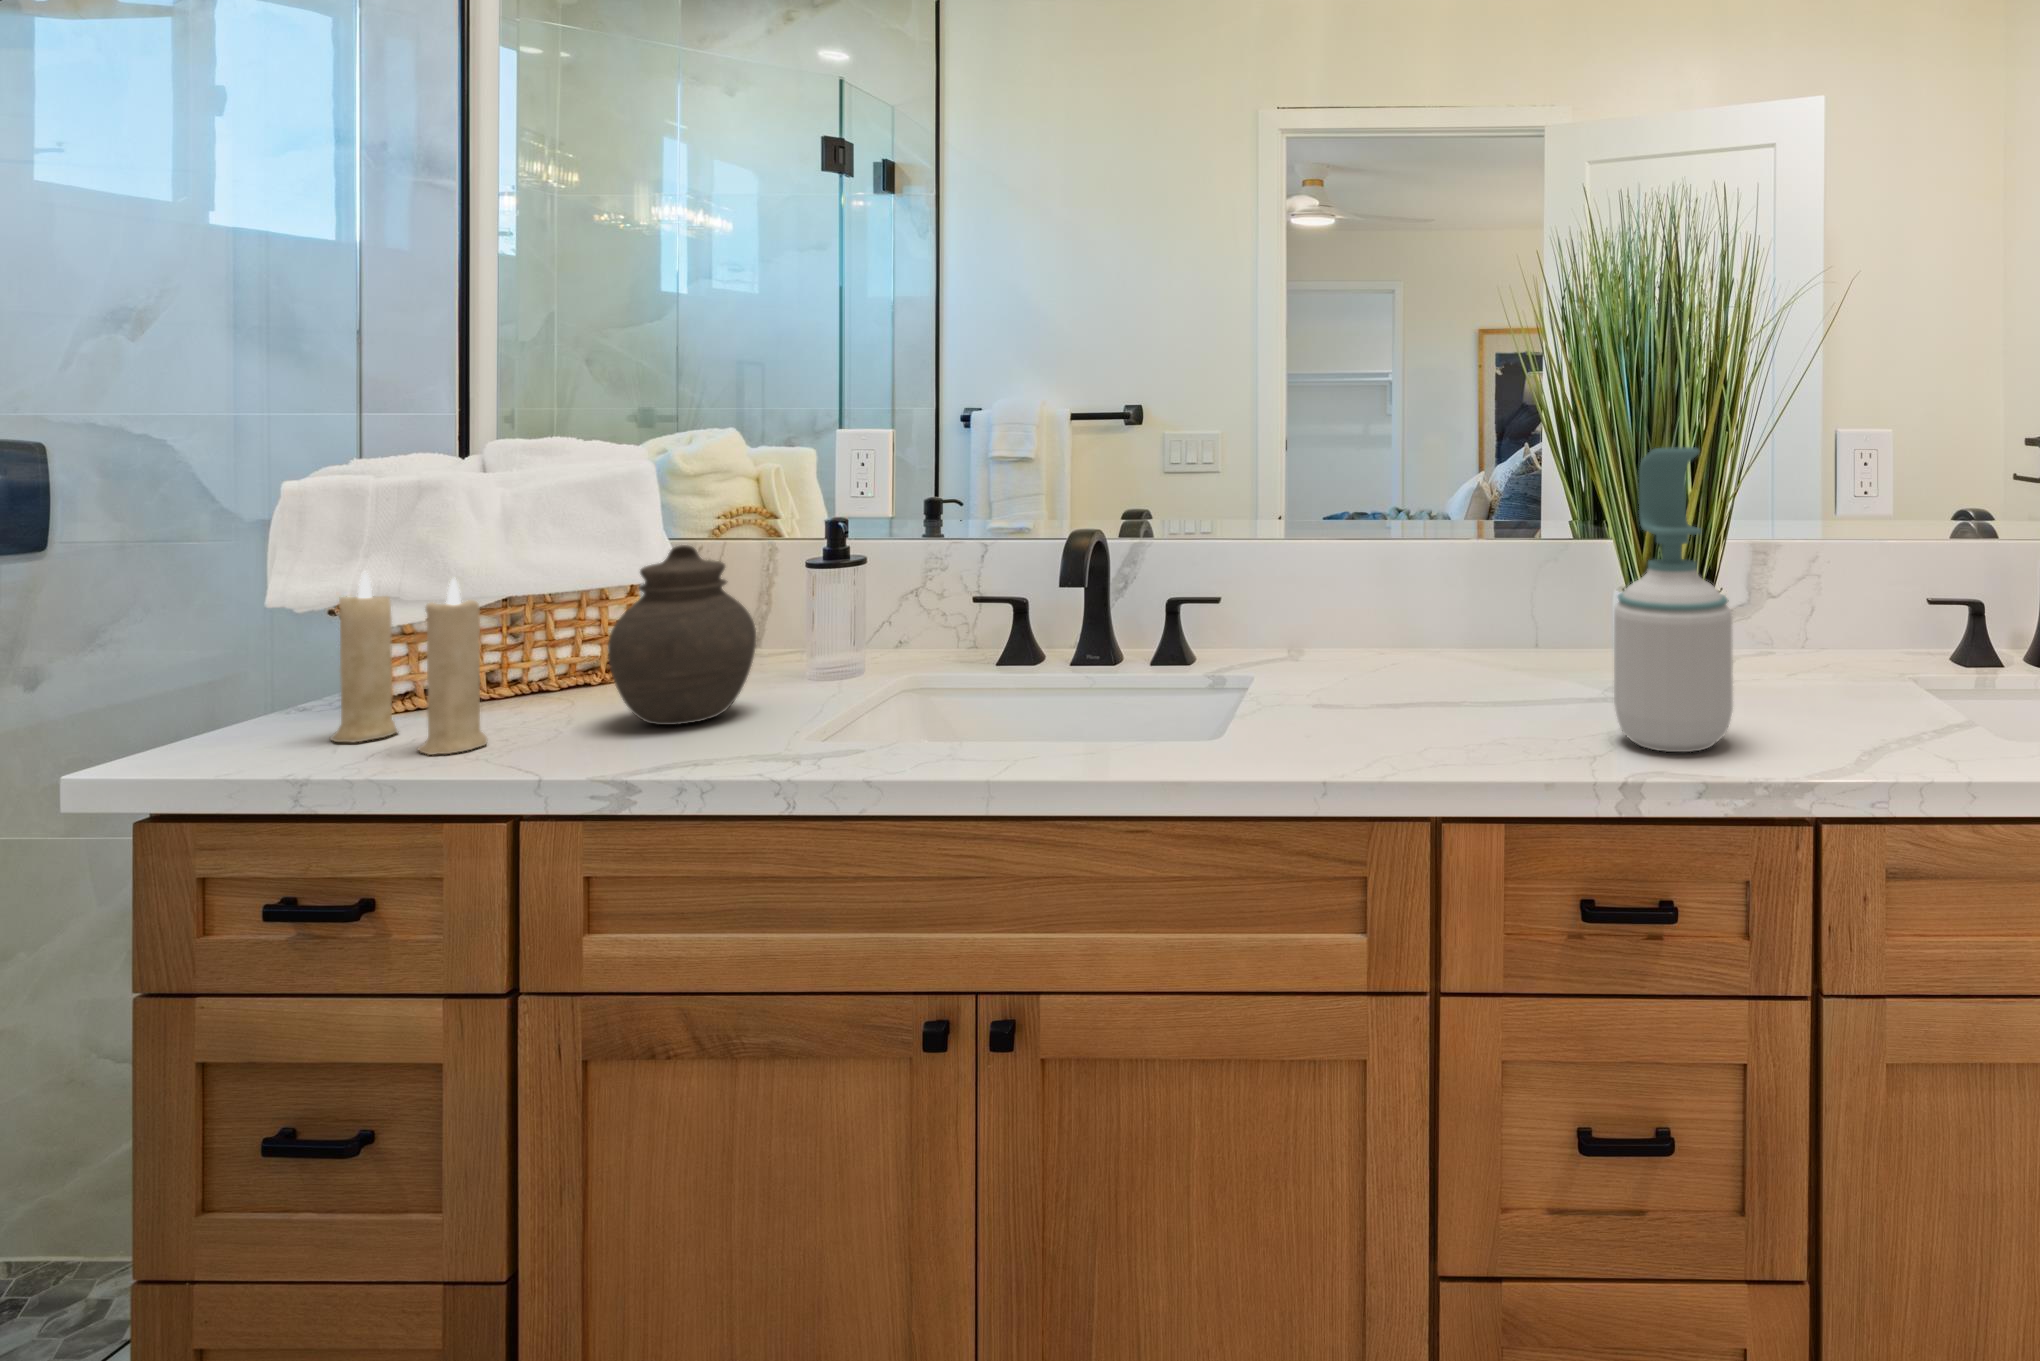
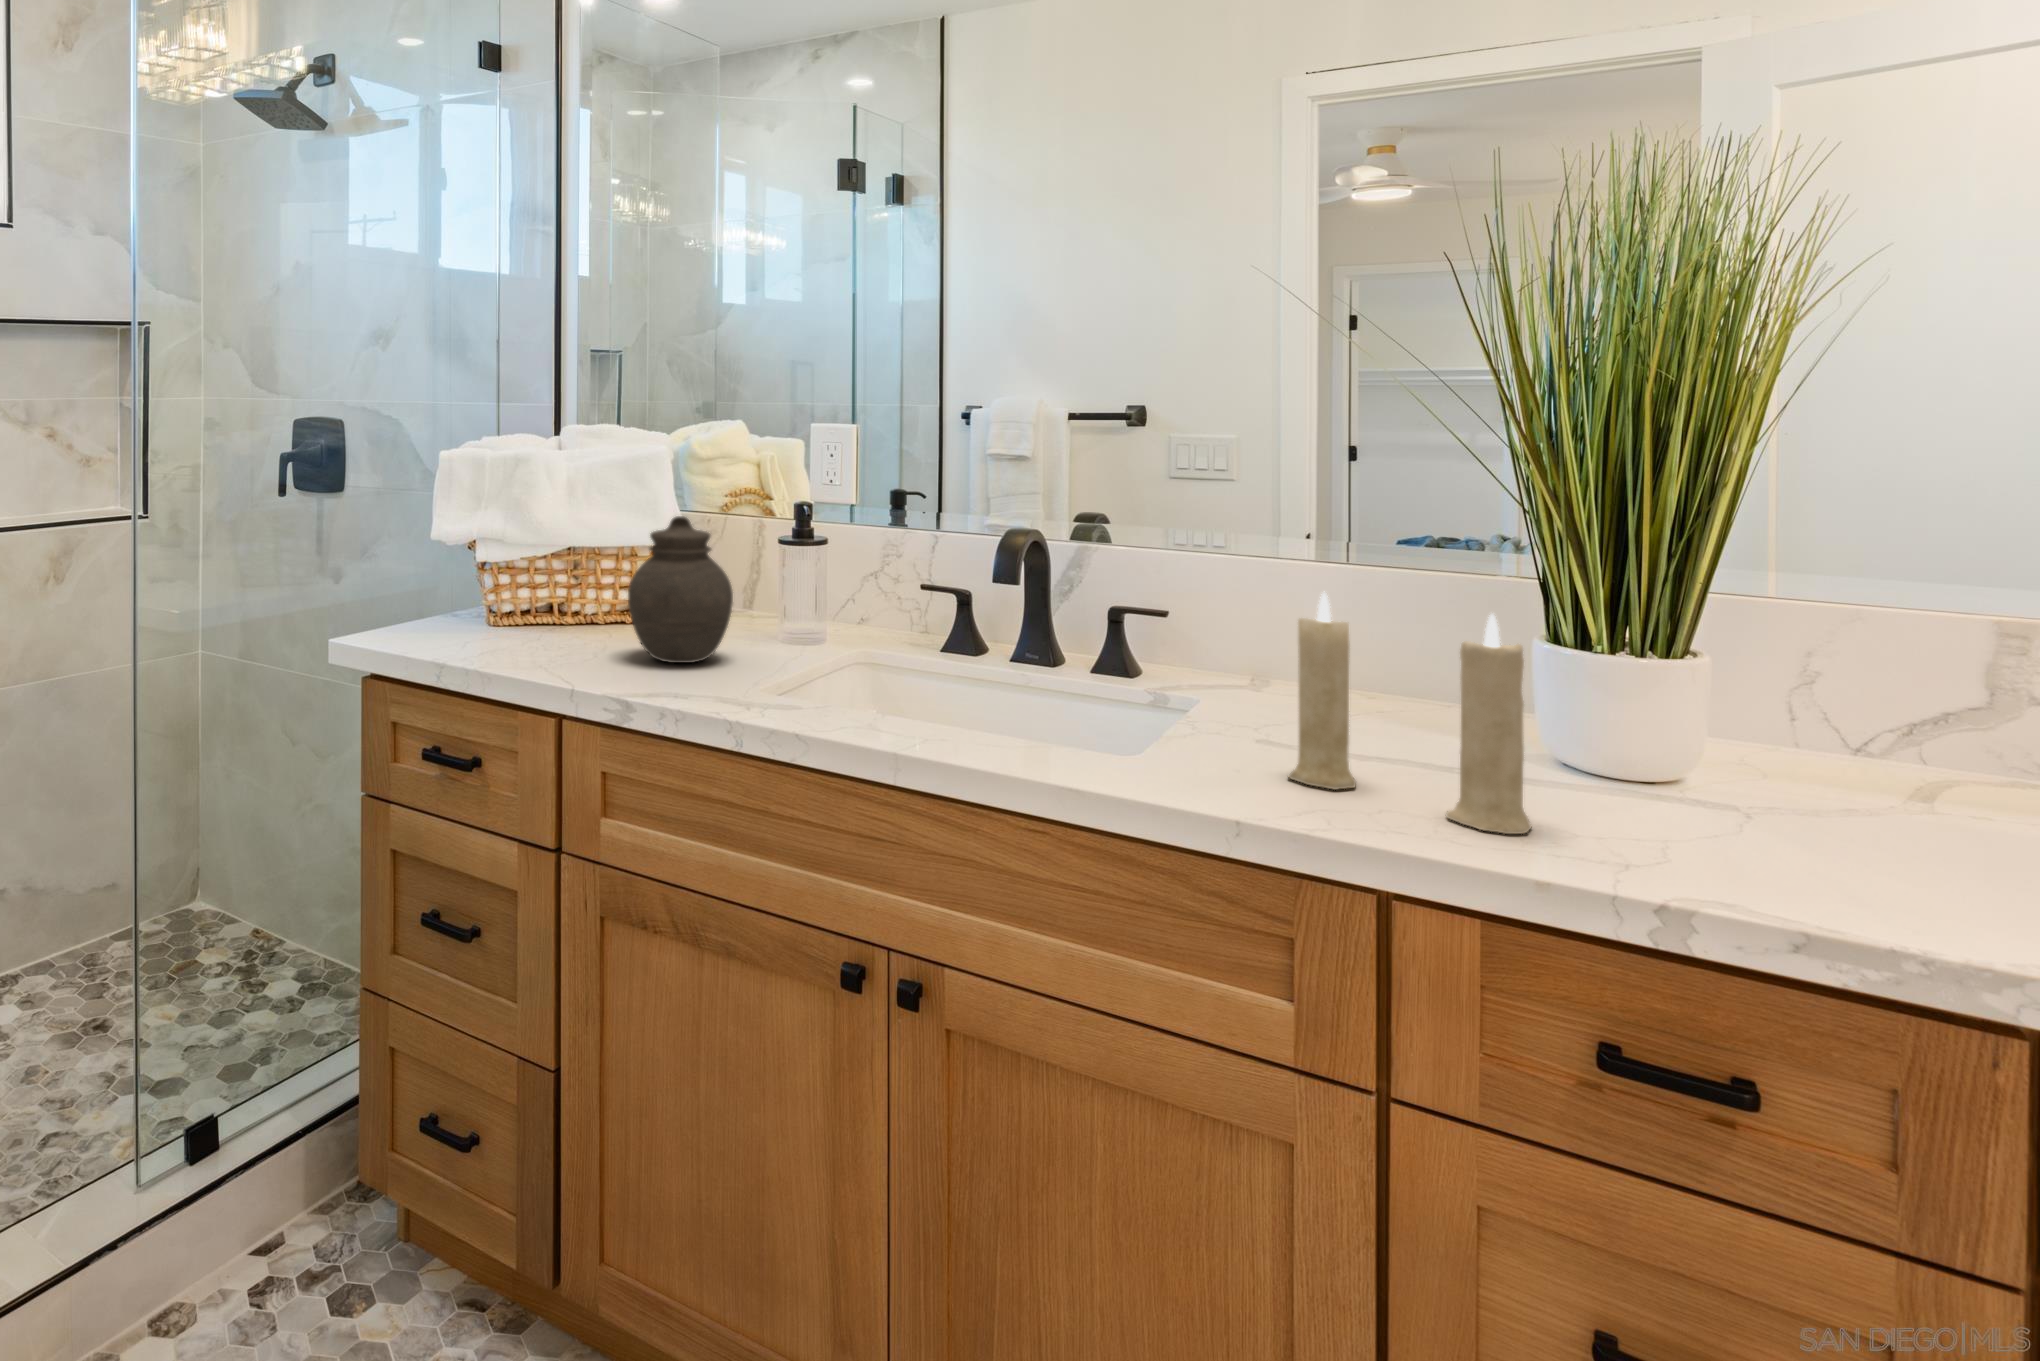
soap bottle: present [1614,447,1733,752] -> none [1681,468,1901,892]
candle: present [331,573,487,755] -> present [1289,593,1532,834]

